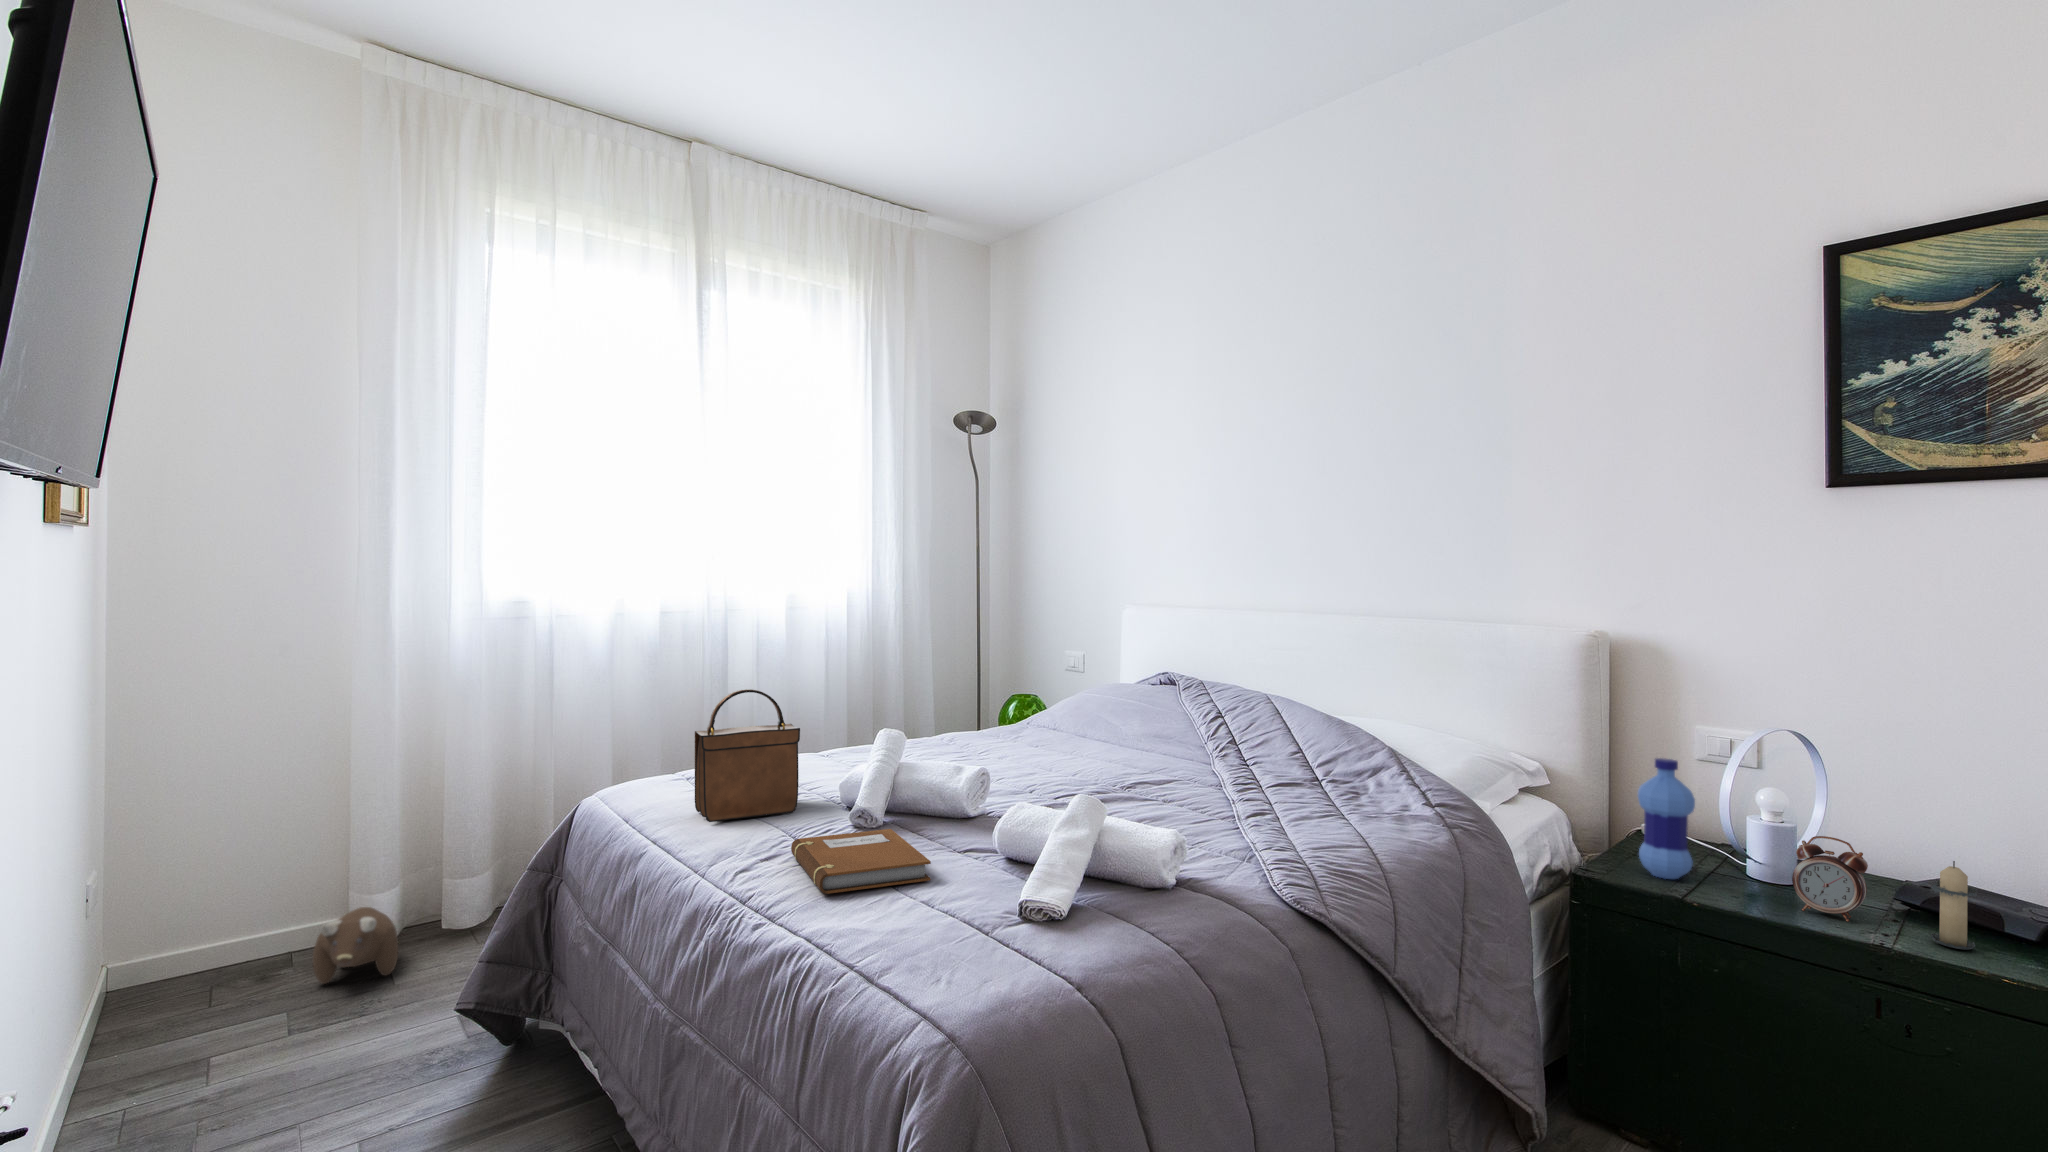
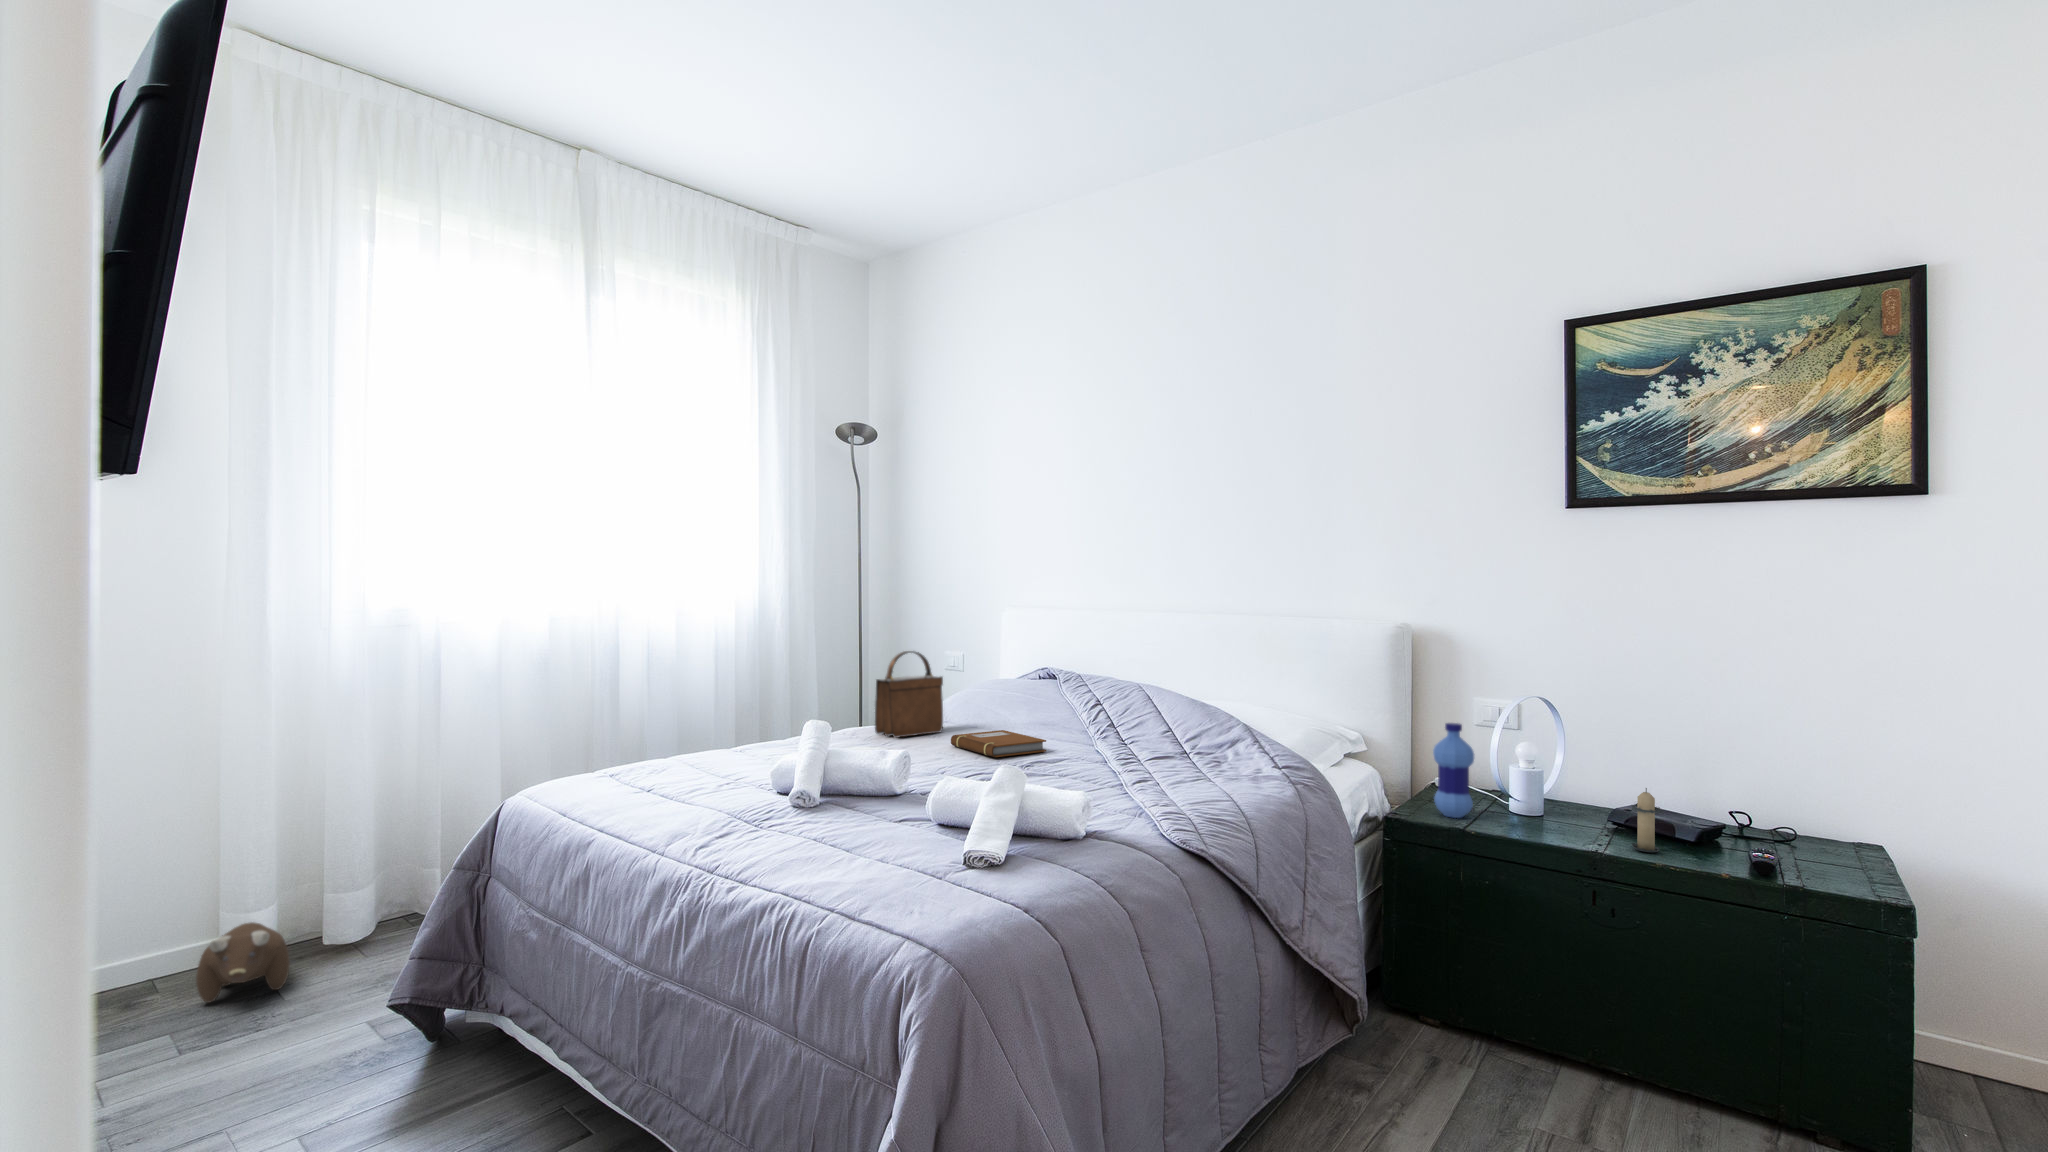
handbag: present [695,689,800,822] -> present [875,651,943,738]
notebook: present [791,829,931,894] -> present [951,730,1046,757]
alarm clock: present [1792,836,1868,922] -> none [1541,776,1592,839]

